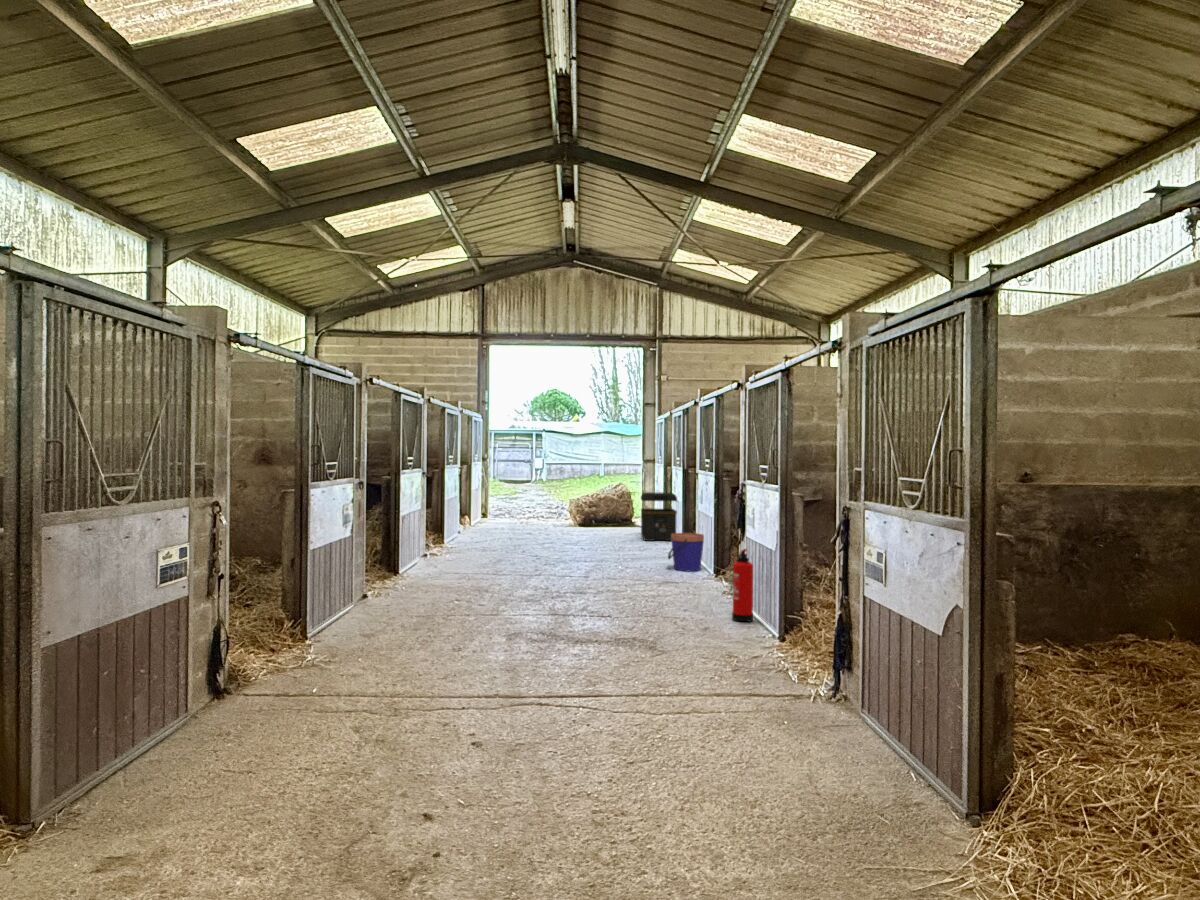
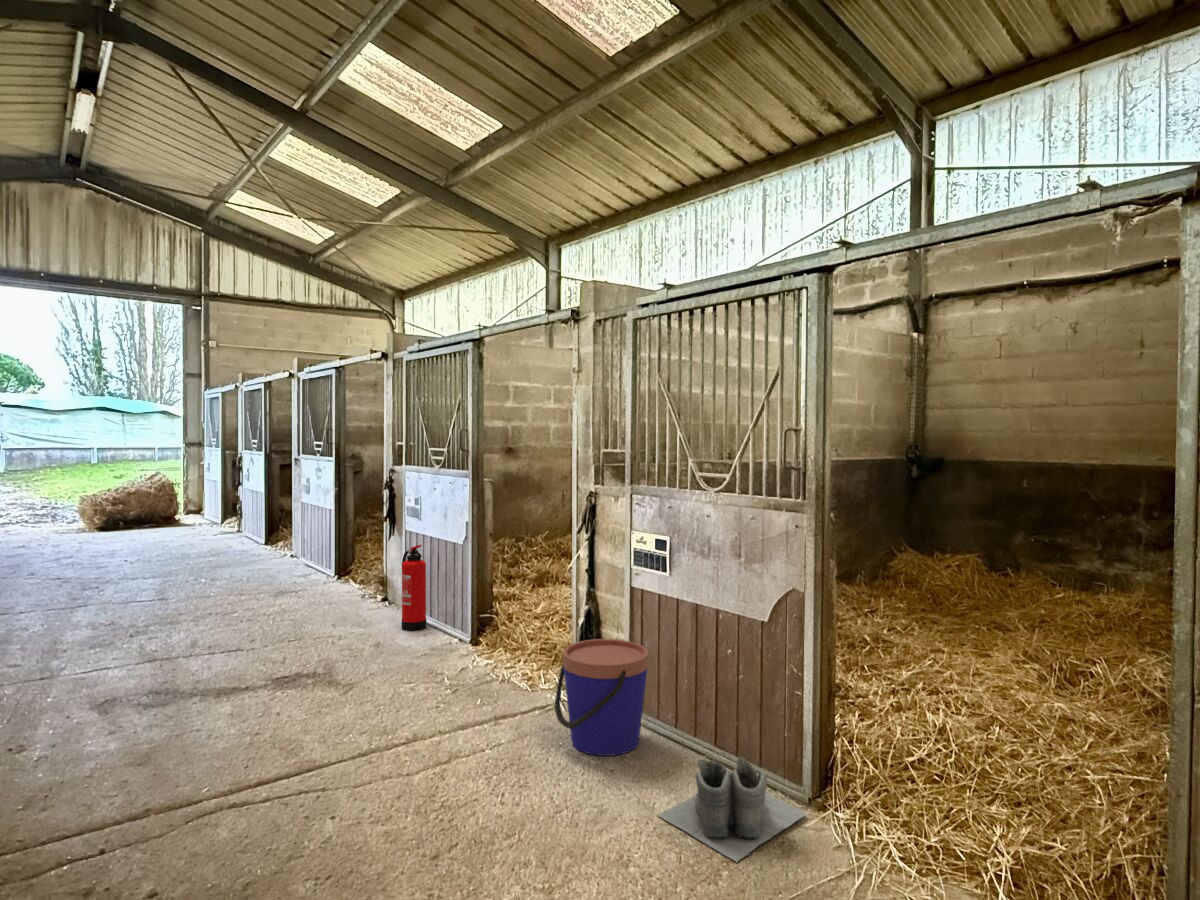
toolbox: present [641,492,677,541] -> none [203,483,255,544]
bucket: present [668,533,704,571] -> present [555,639,648,756]
boots: none [811,743,953,830] -> present [658,757,807,862]

